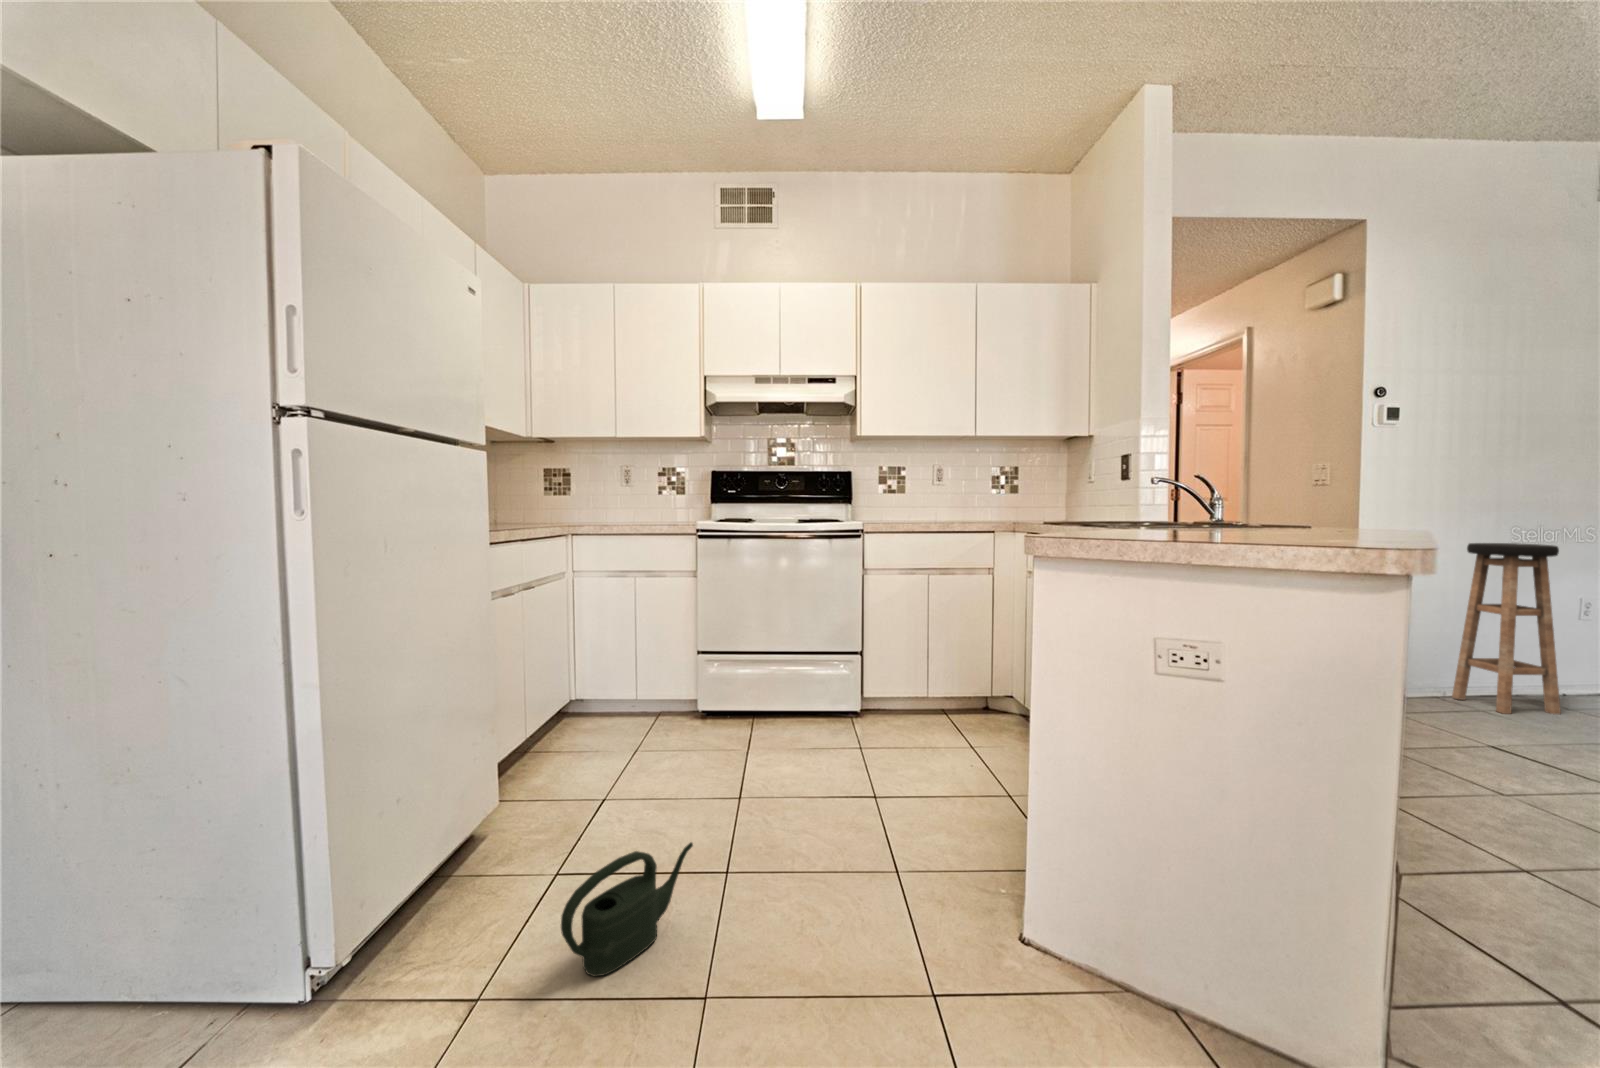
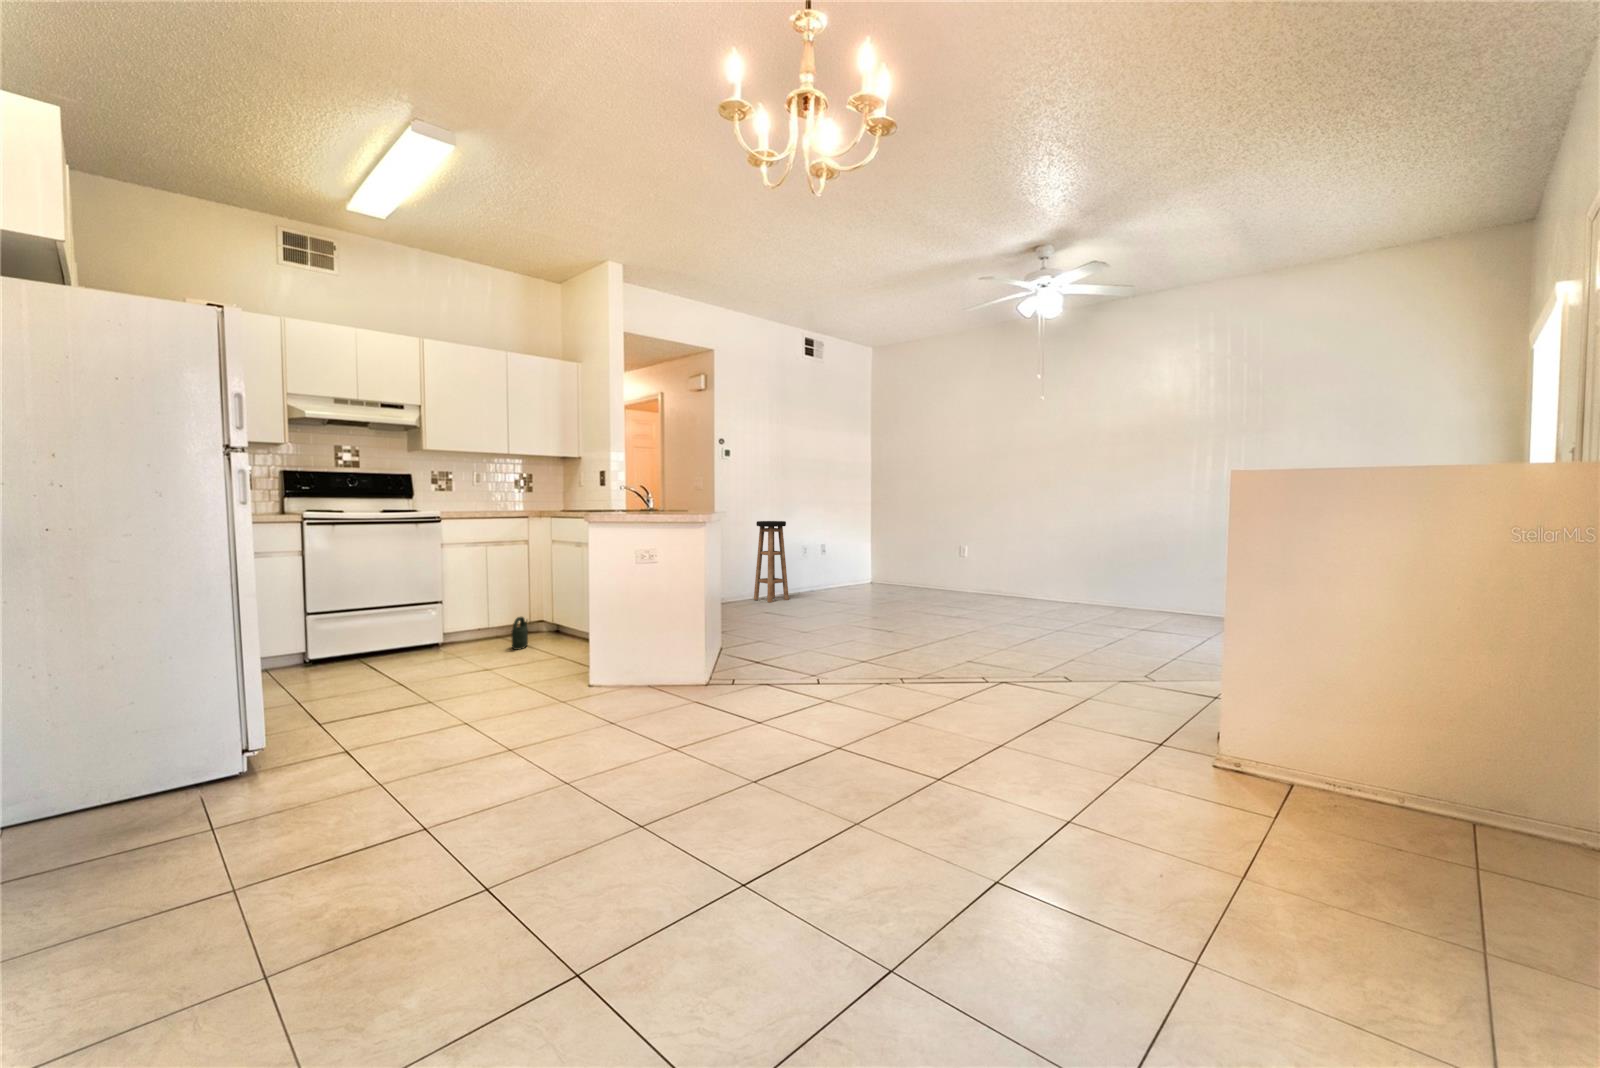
watering can: present [561,842,693,976] -> present [512,617,528,650]

